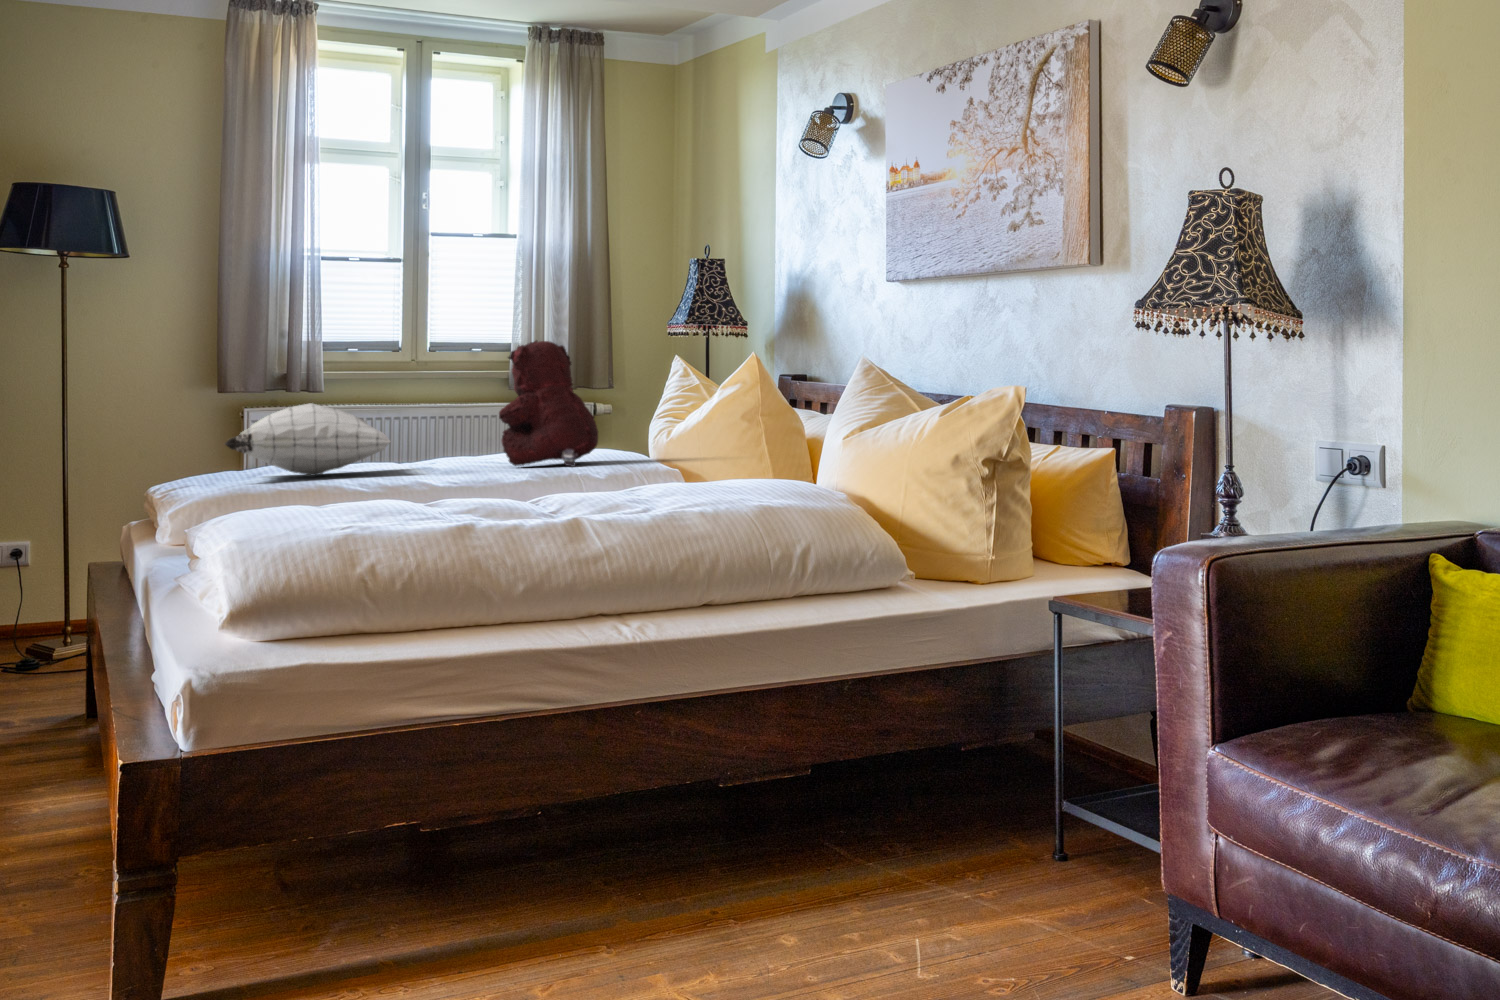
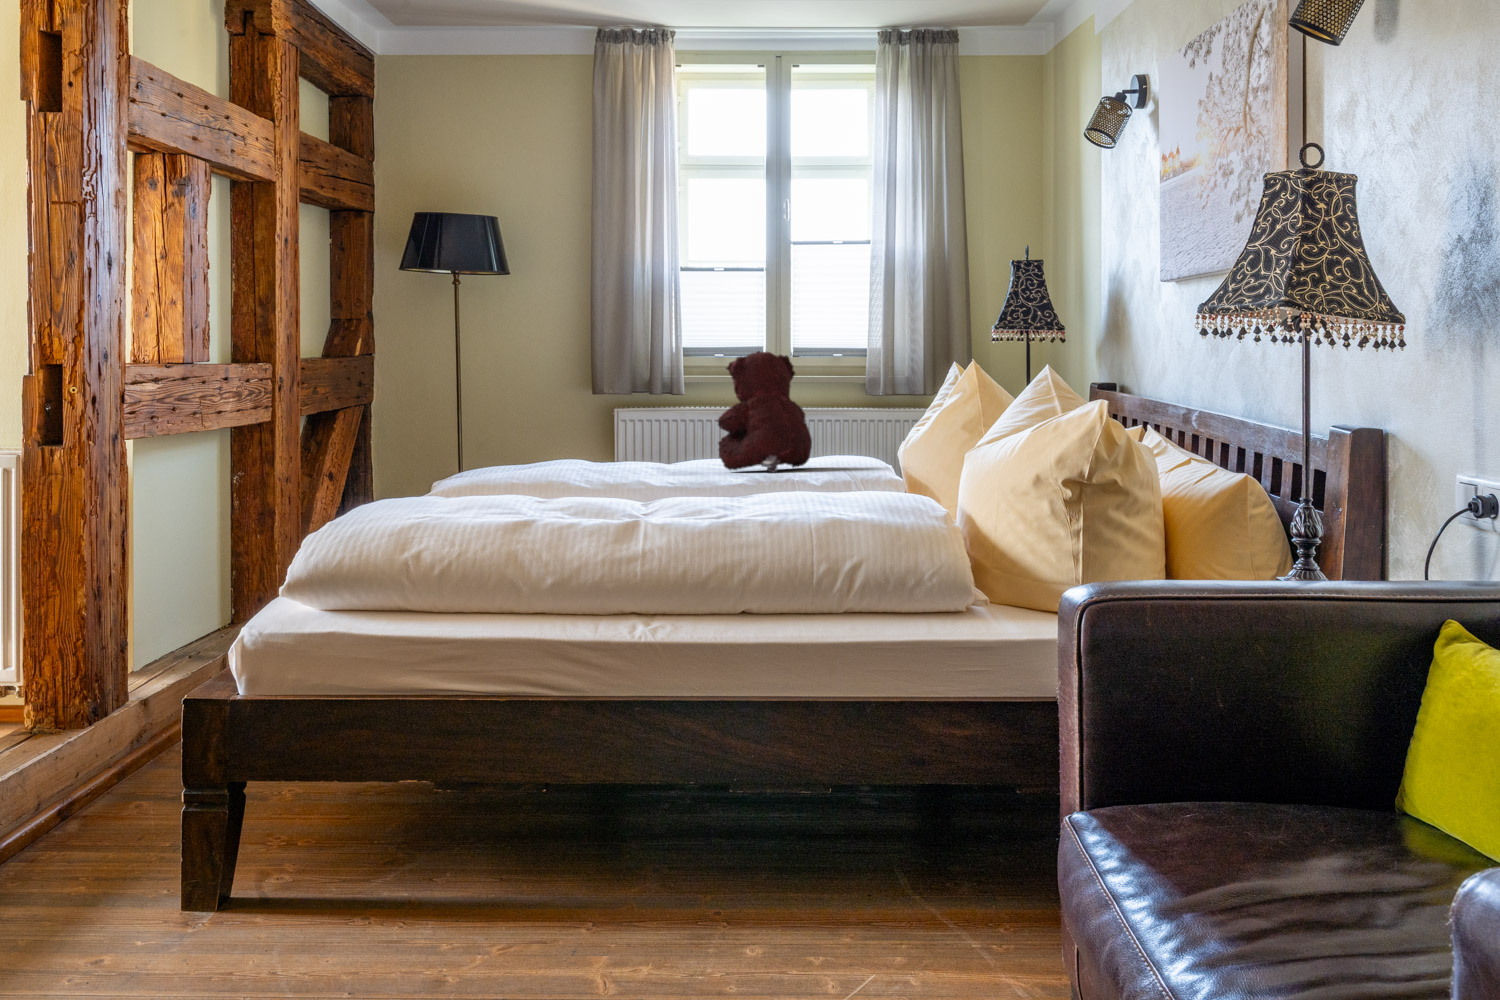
pillow: present [225,403,390,476] -> none [478,410,643,474]

